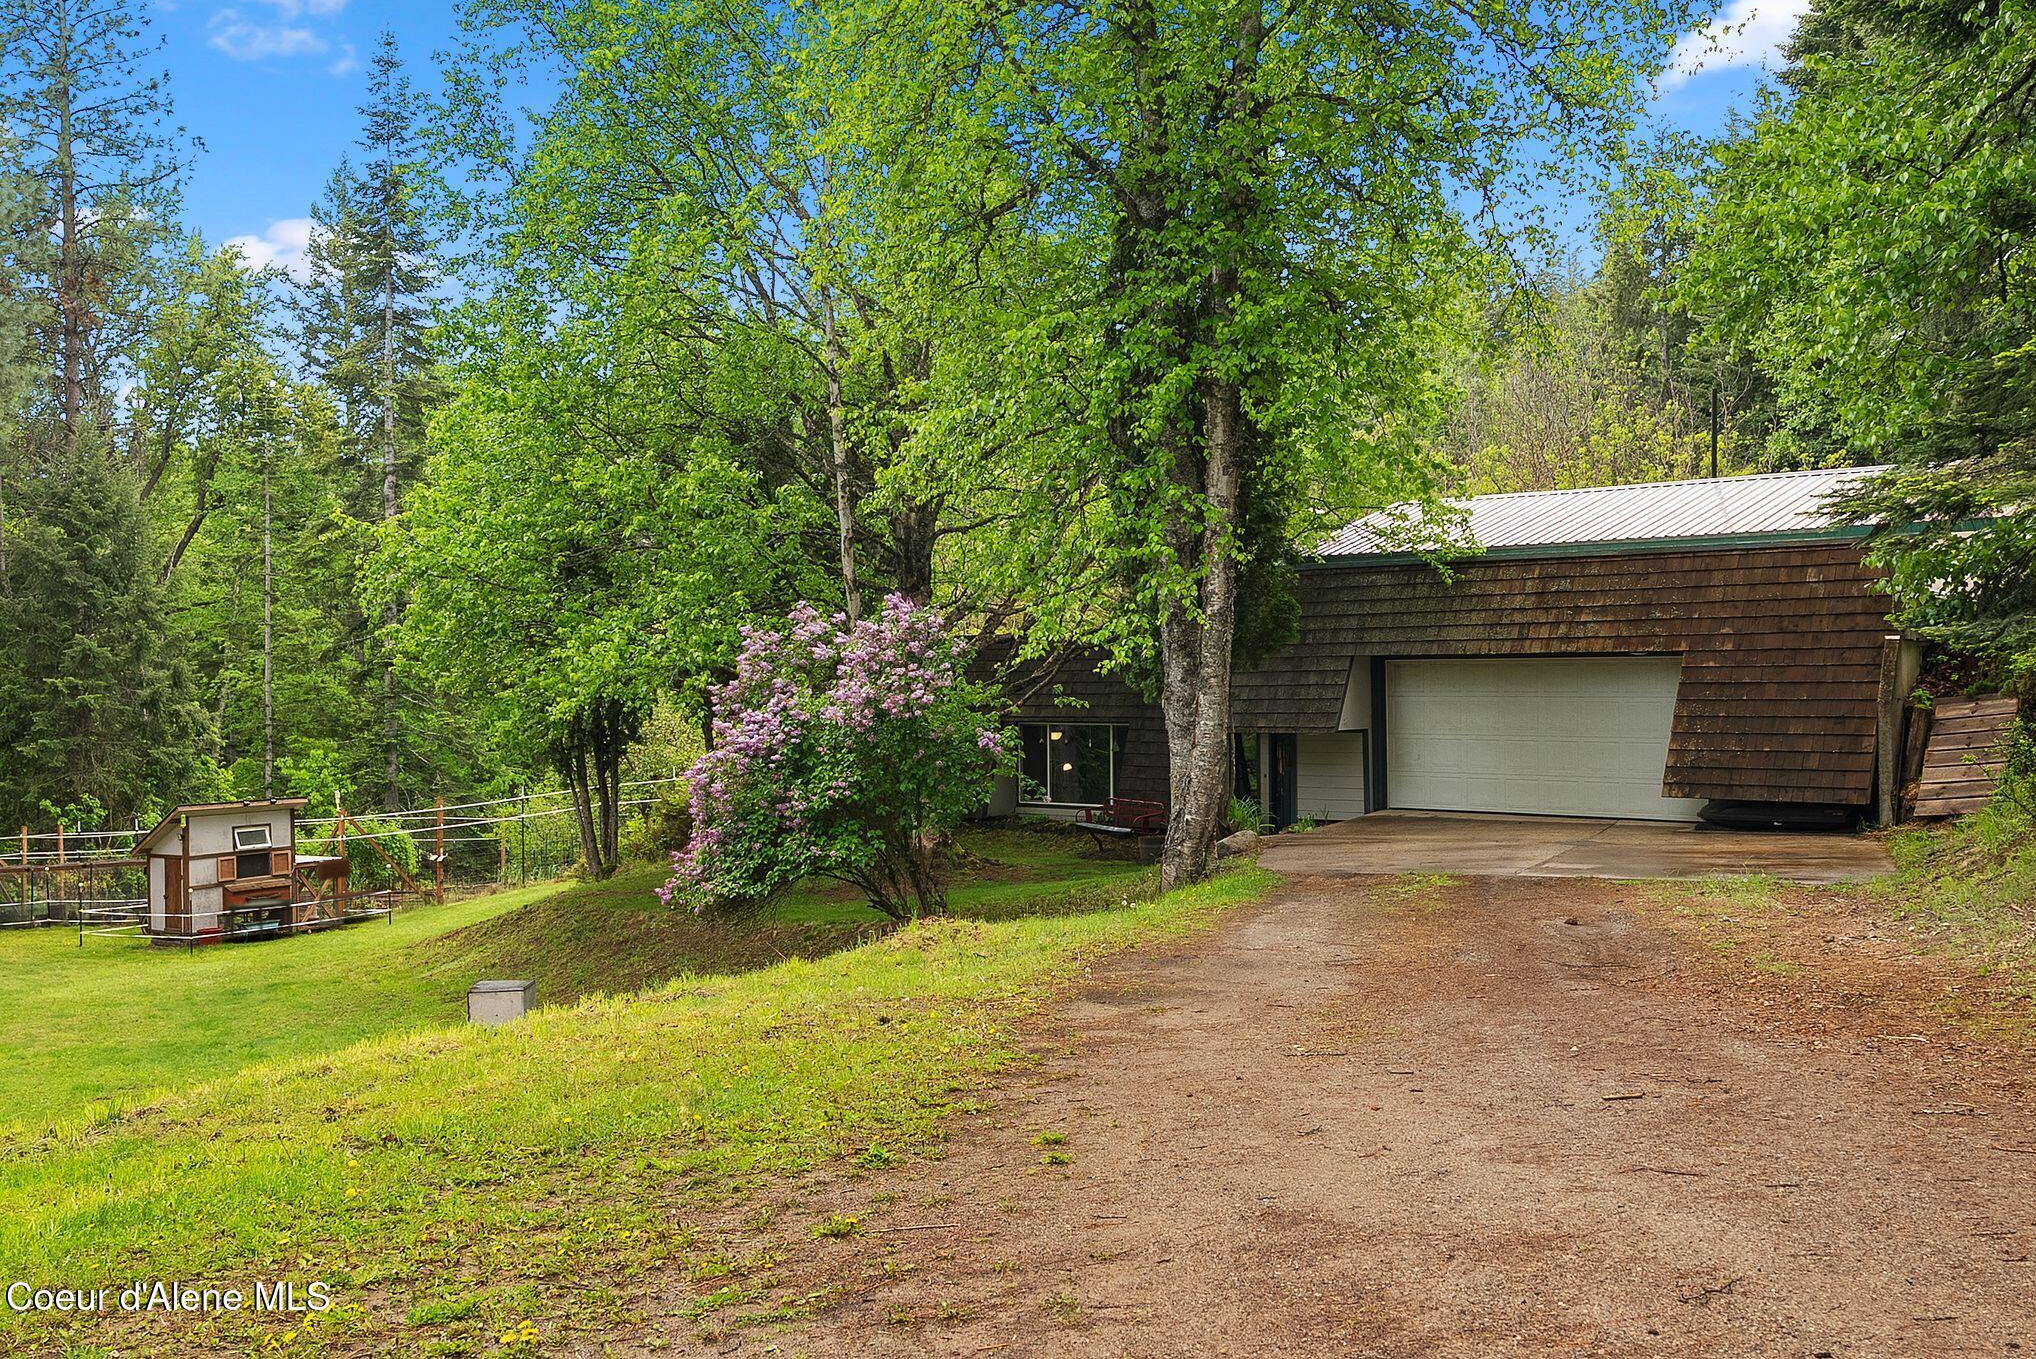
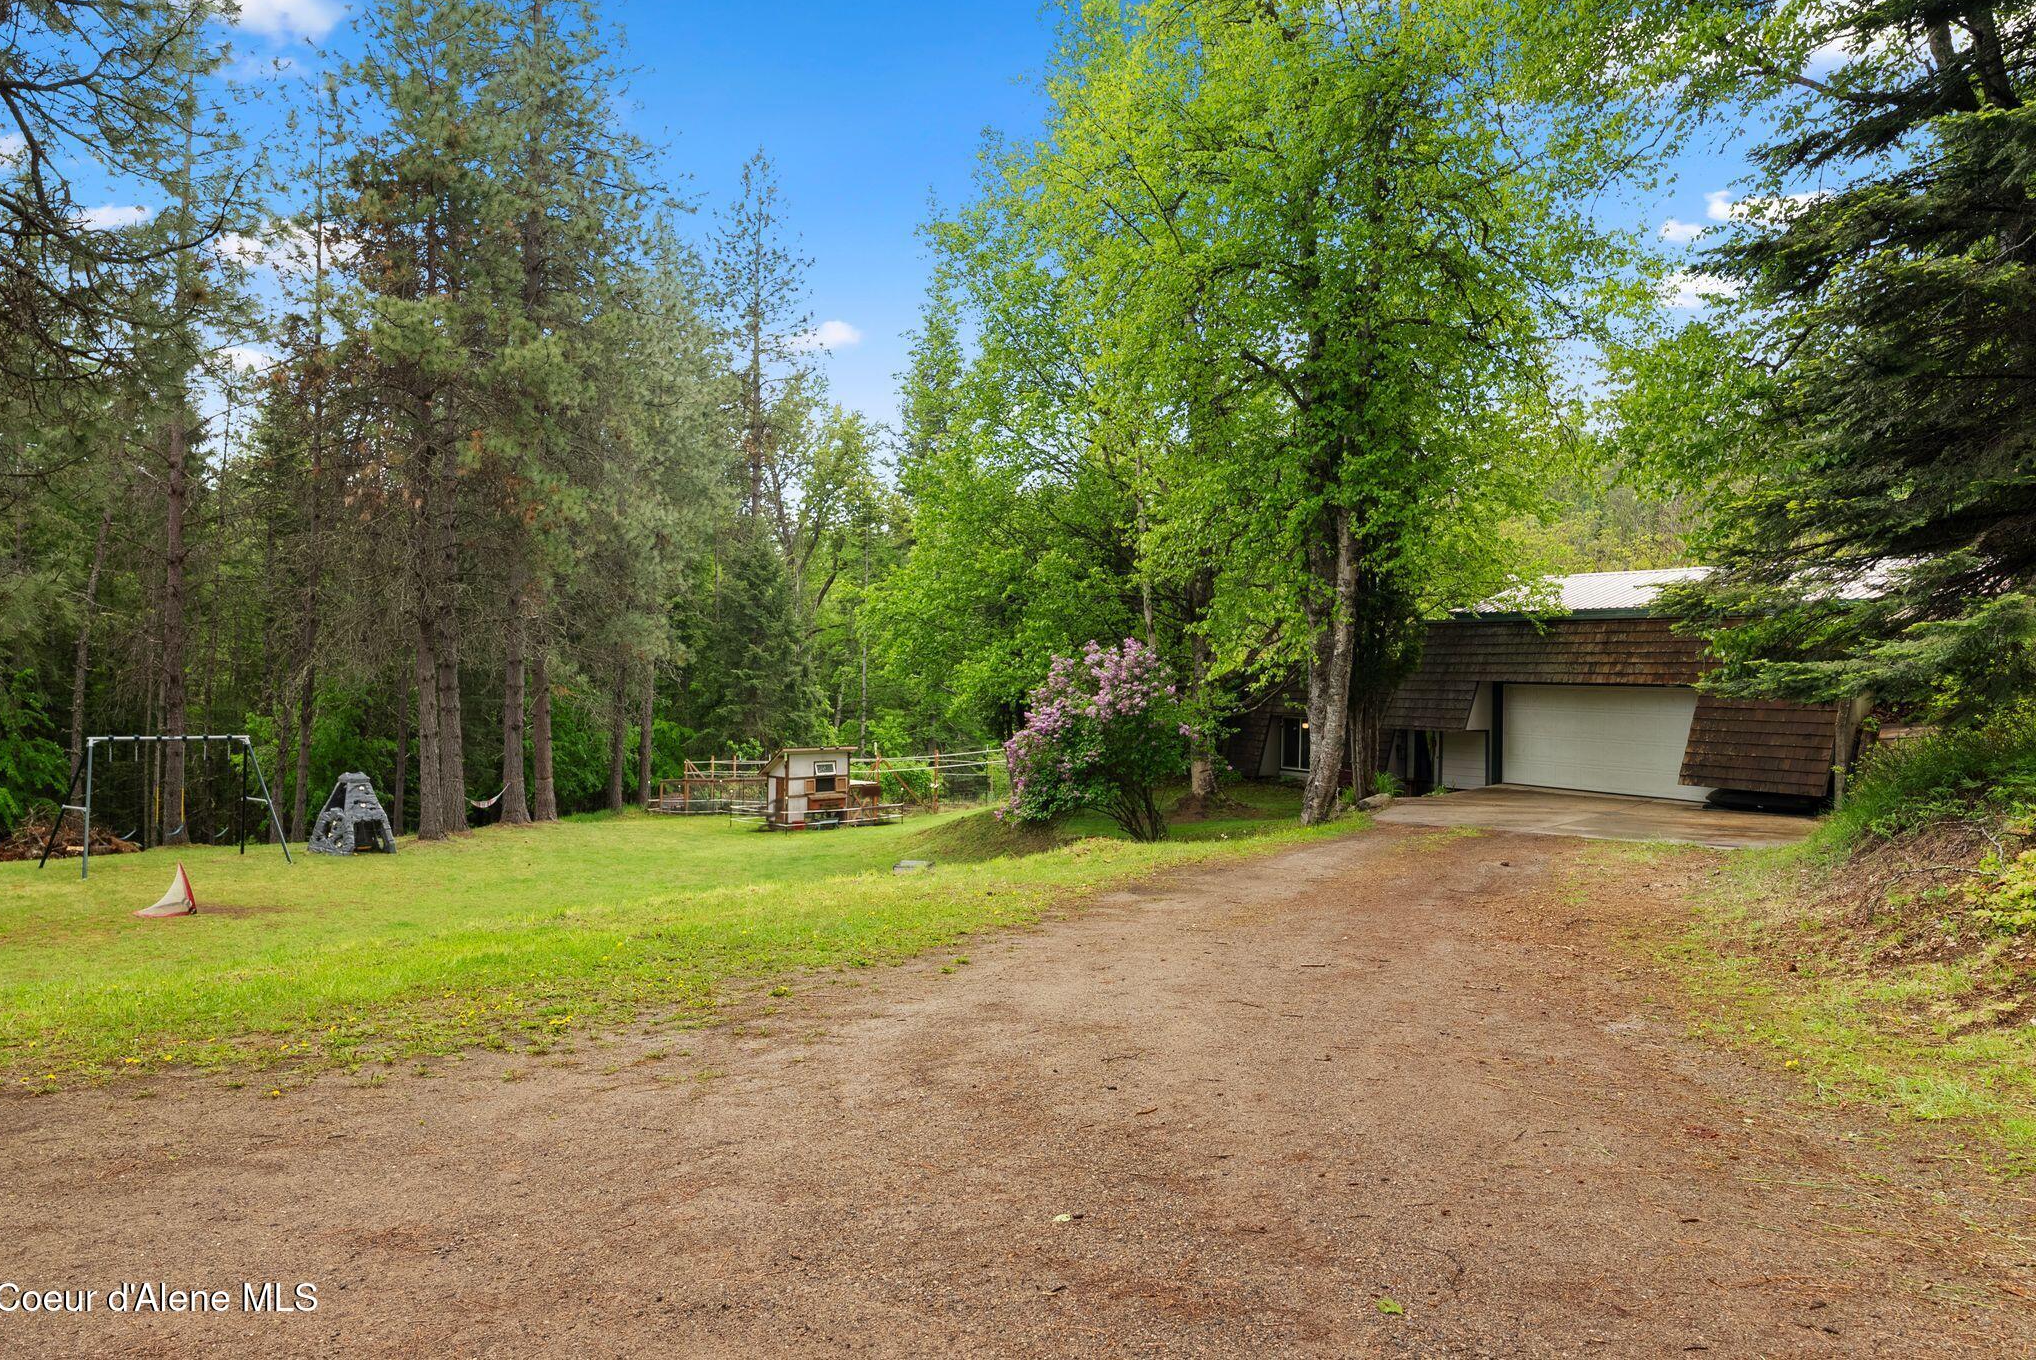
chair: none [128,891,182,952] -> present [758,798,784,830]
round table: present [228,899,293,939] -> none [809,807,845,830]

